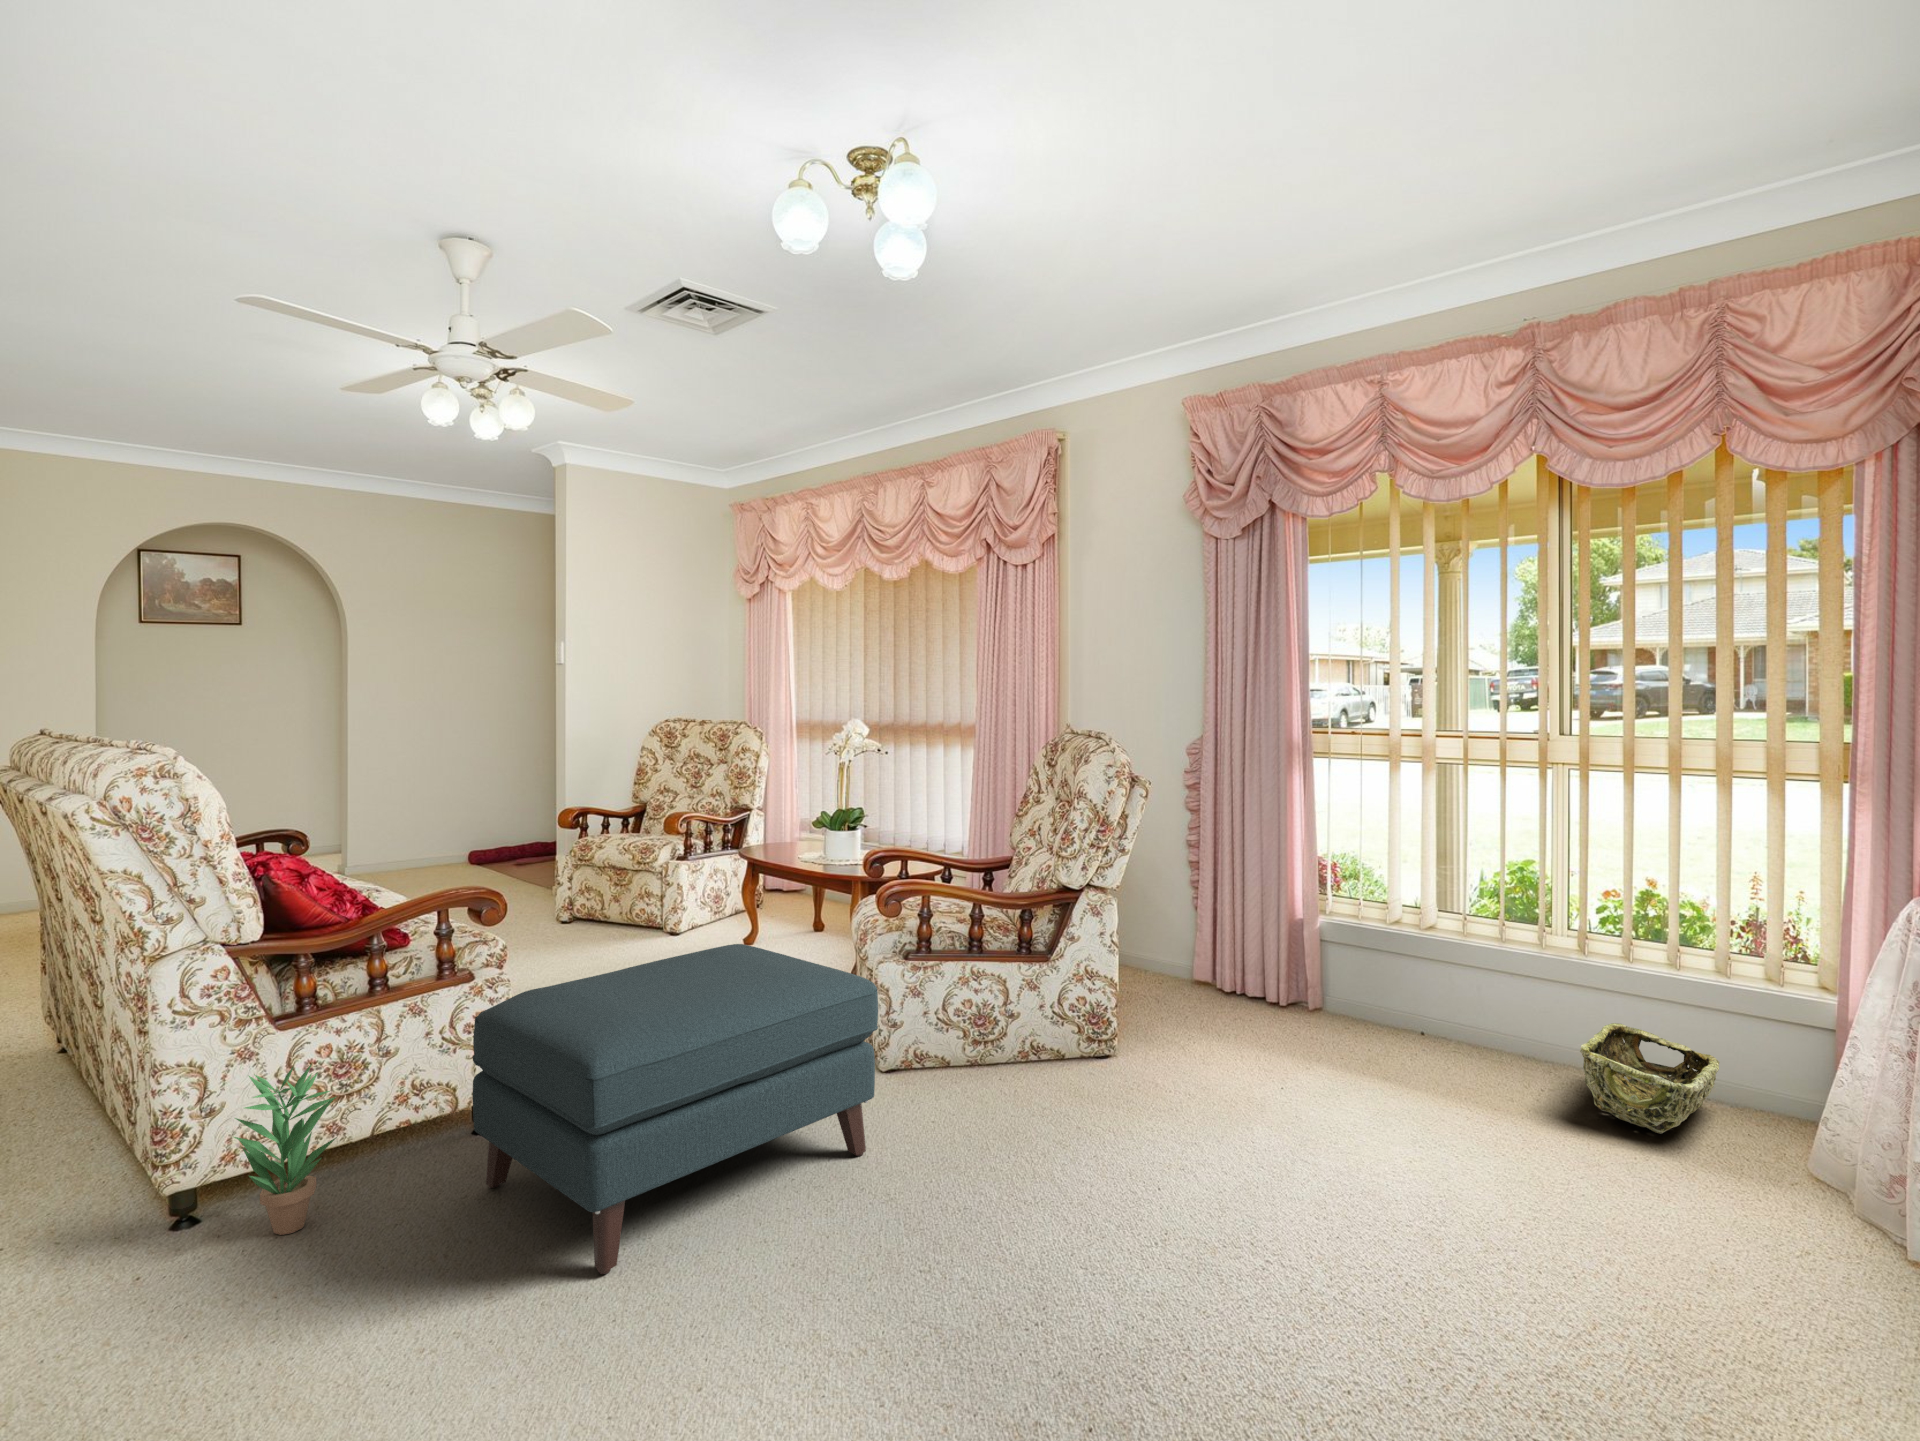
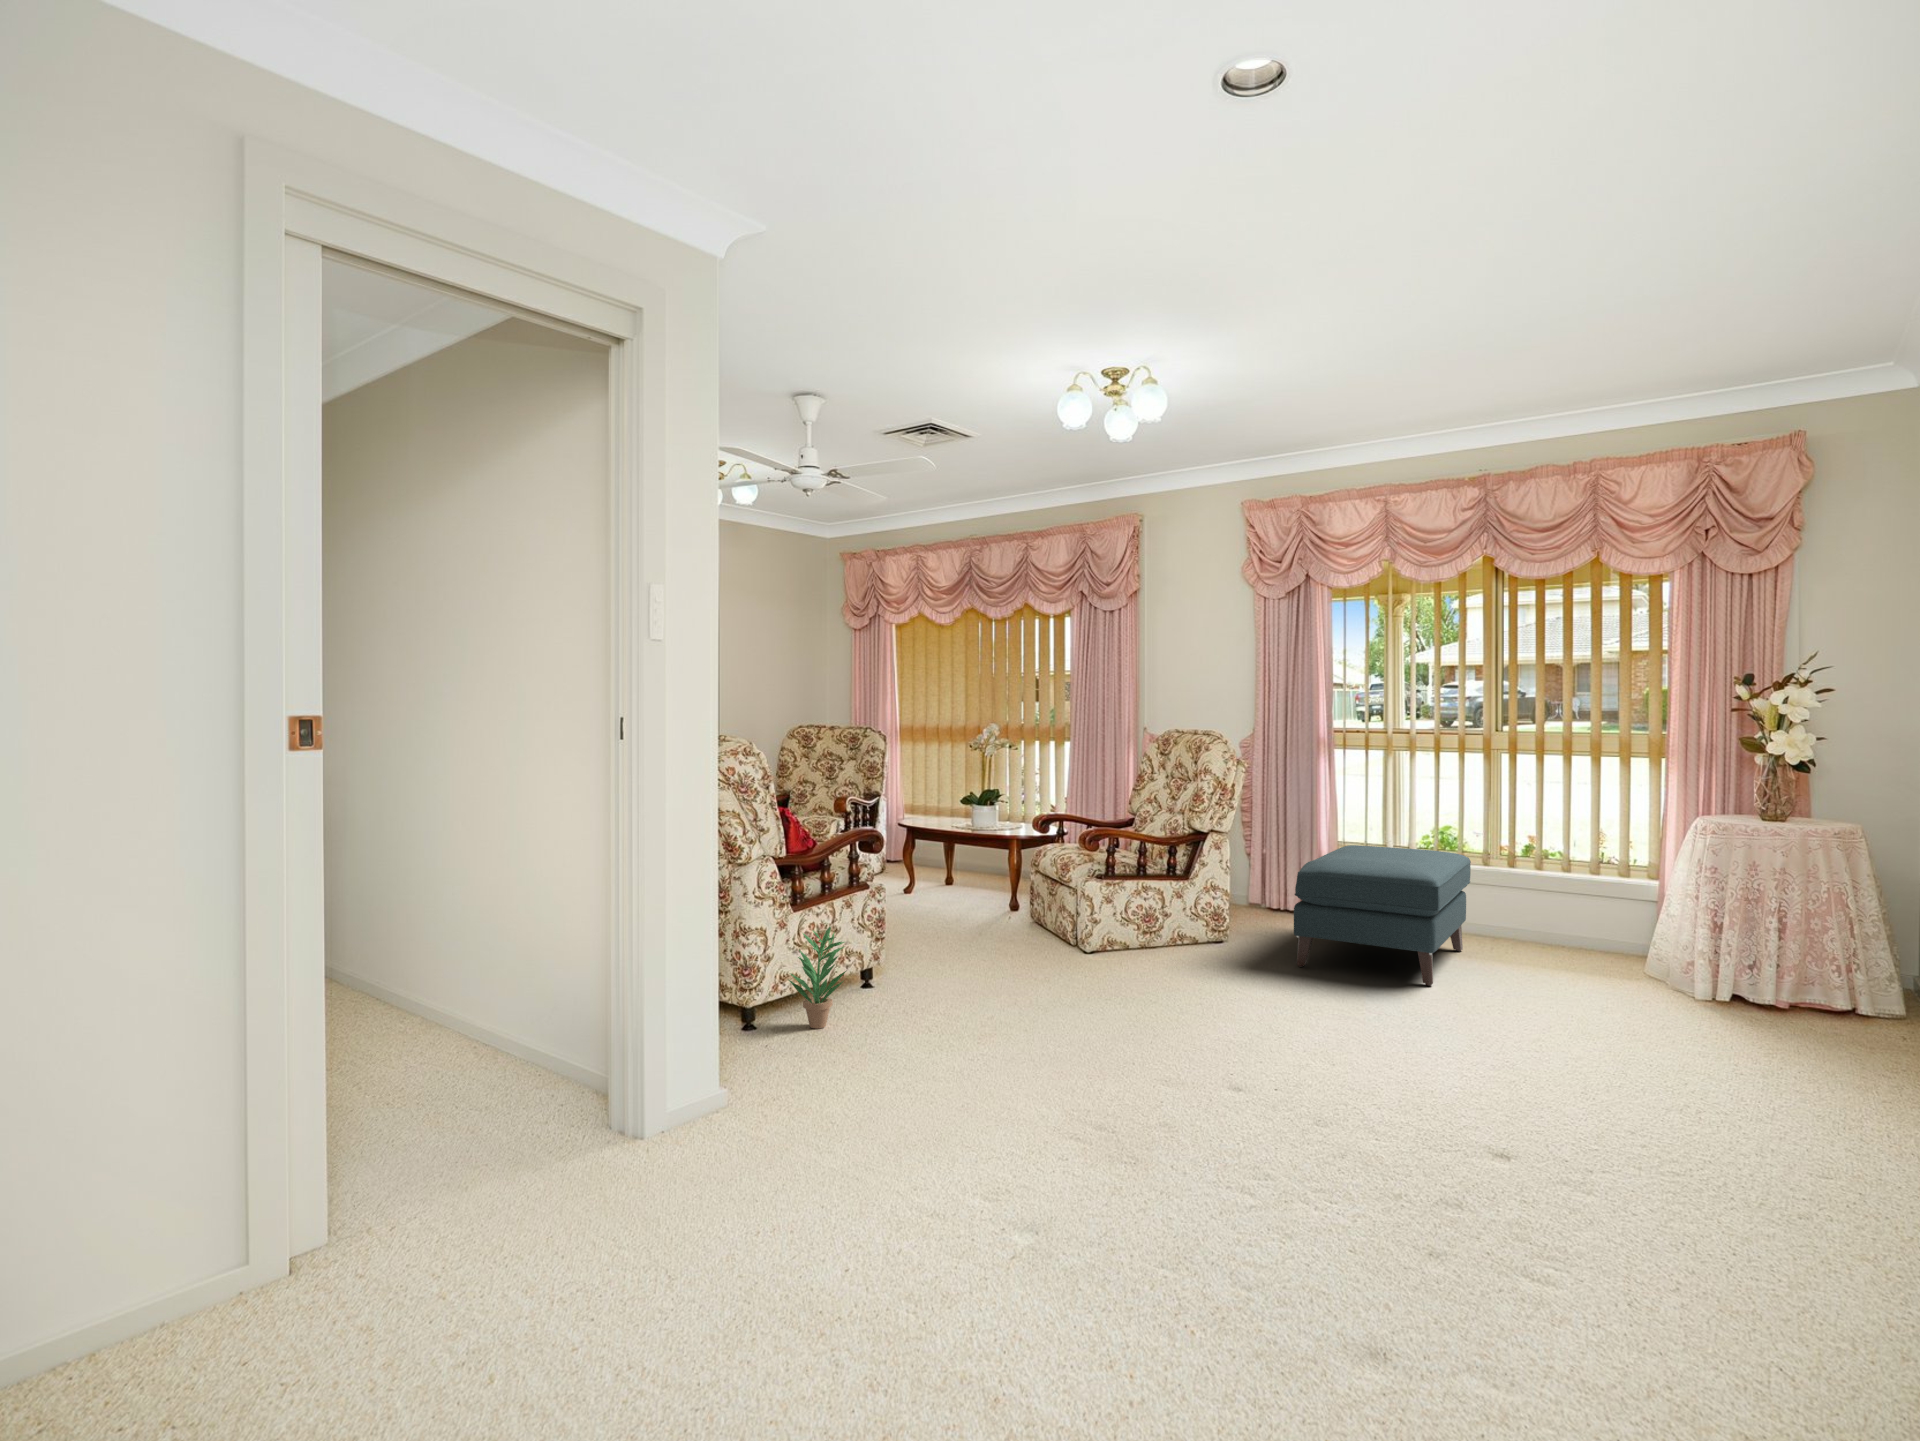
ottoman: present [473,944,878,1274] -> present [1294,845,1471,986]
woven basket: present [1580,1023,1719,1134] -> none [1520,906,1596,961]

